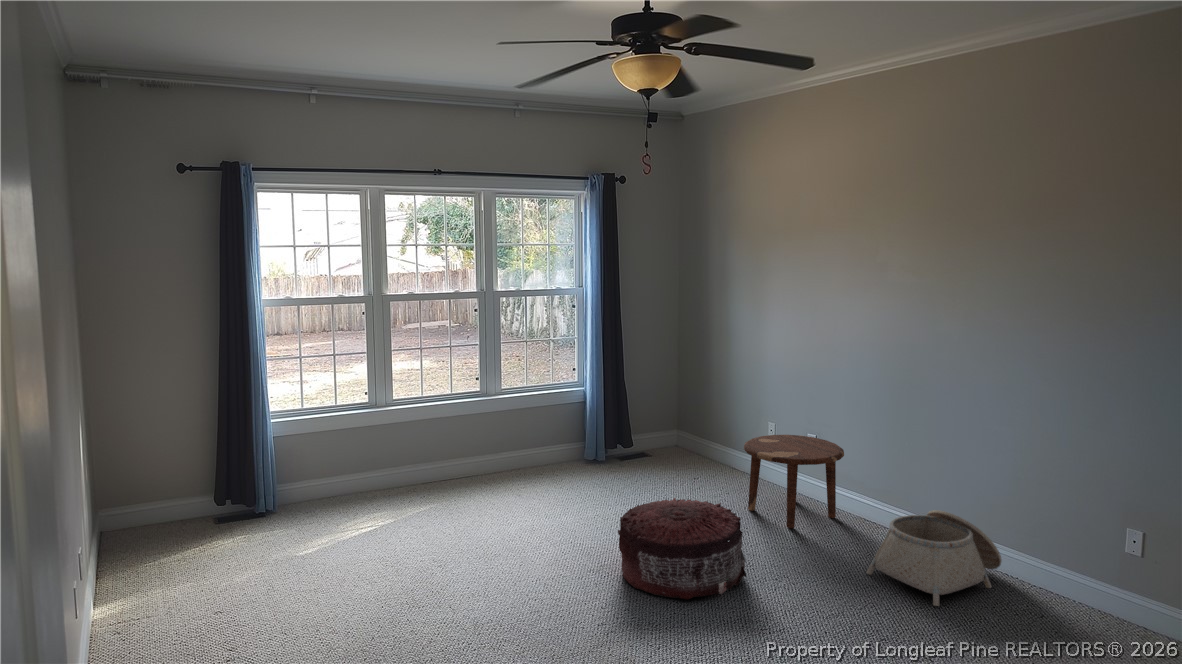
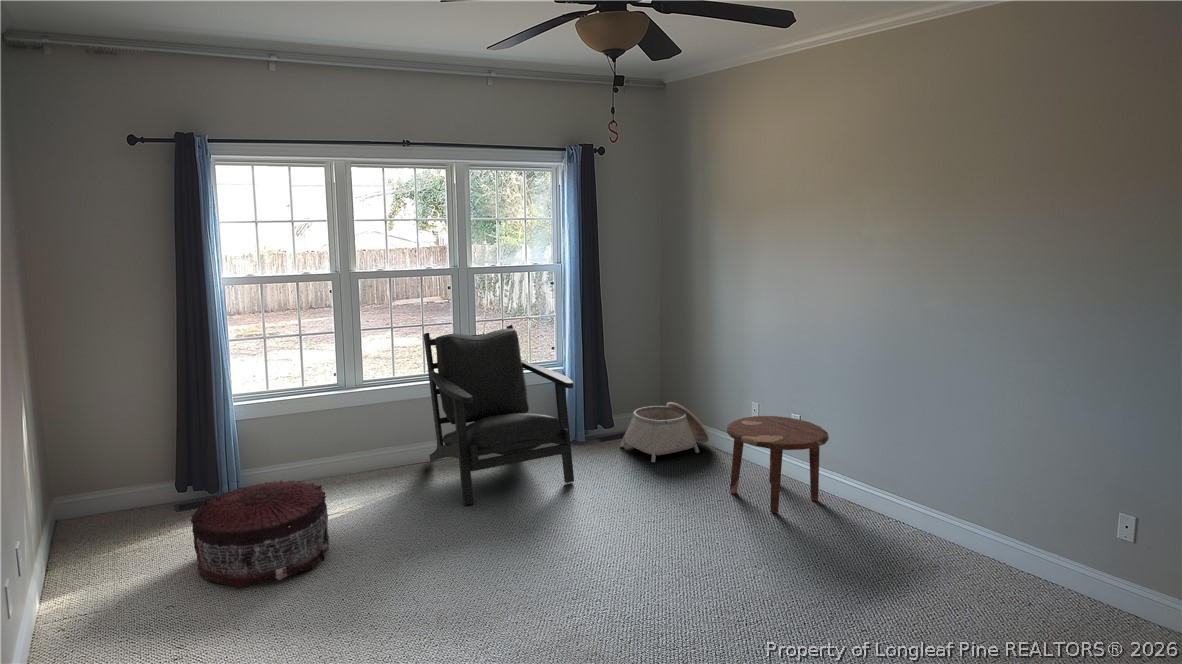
armchair: none [450,347,595,518] -> present [423,325,574,505]
pouf: present [618,498,747,600] -> present [191,480,329,587]
basket: present [867,510,1002,606] -> present [620,402,709,462]

